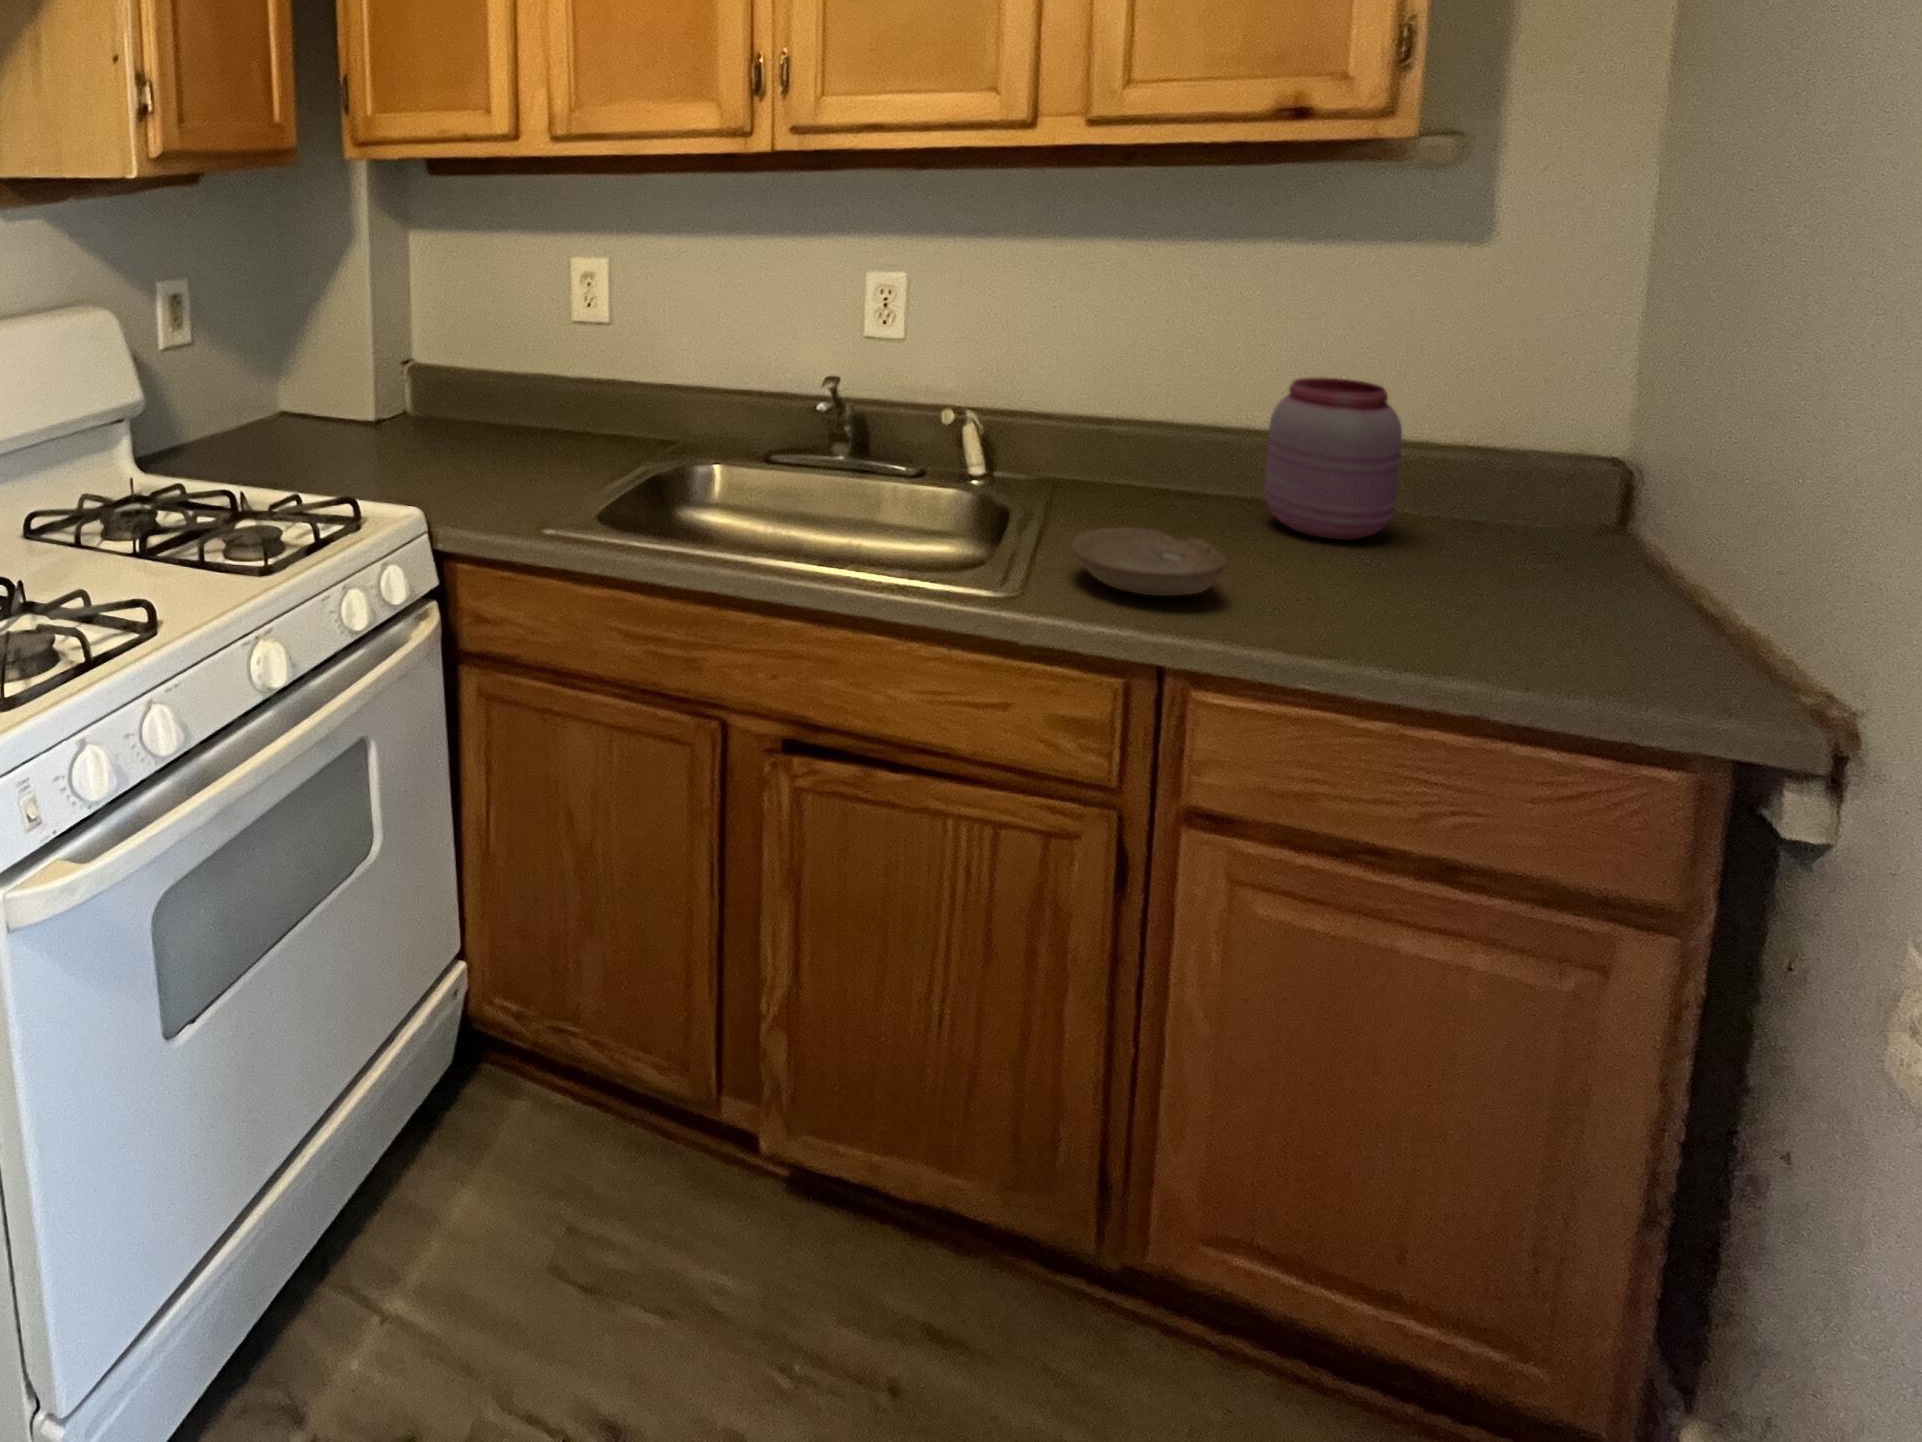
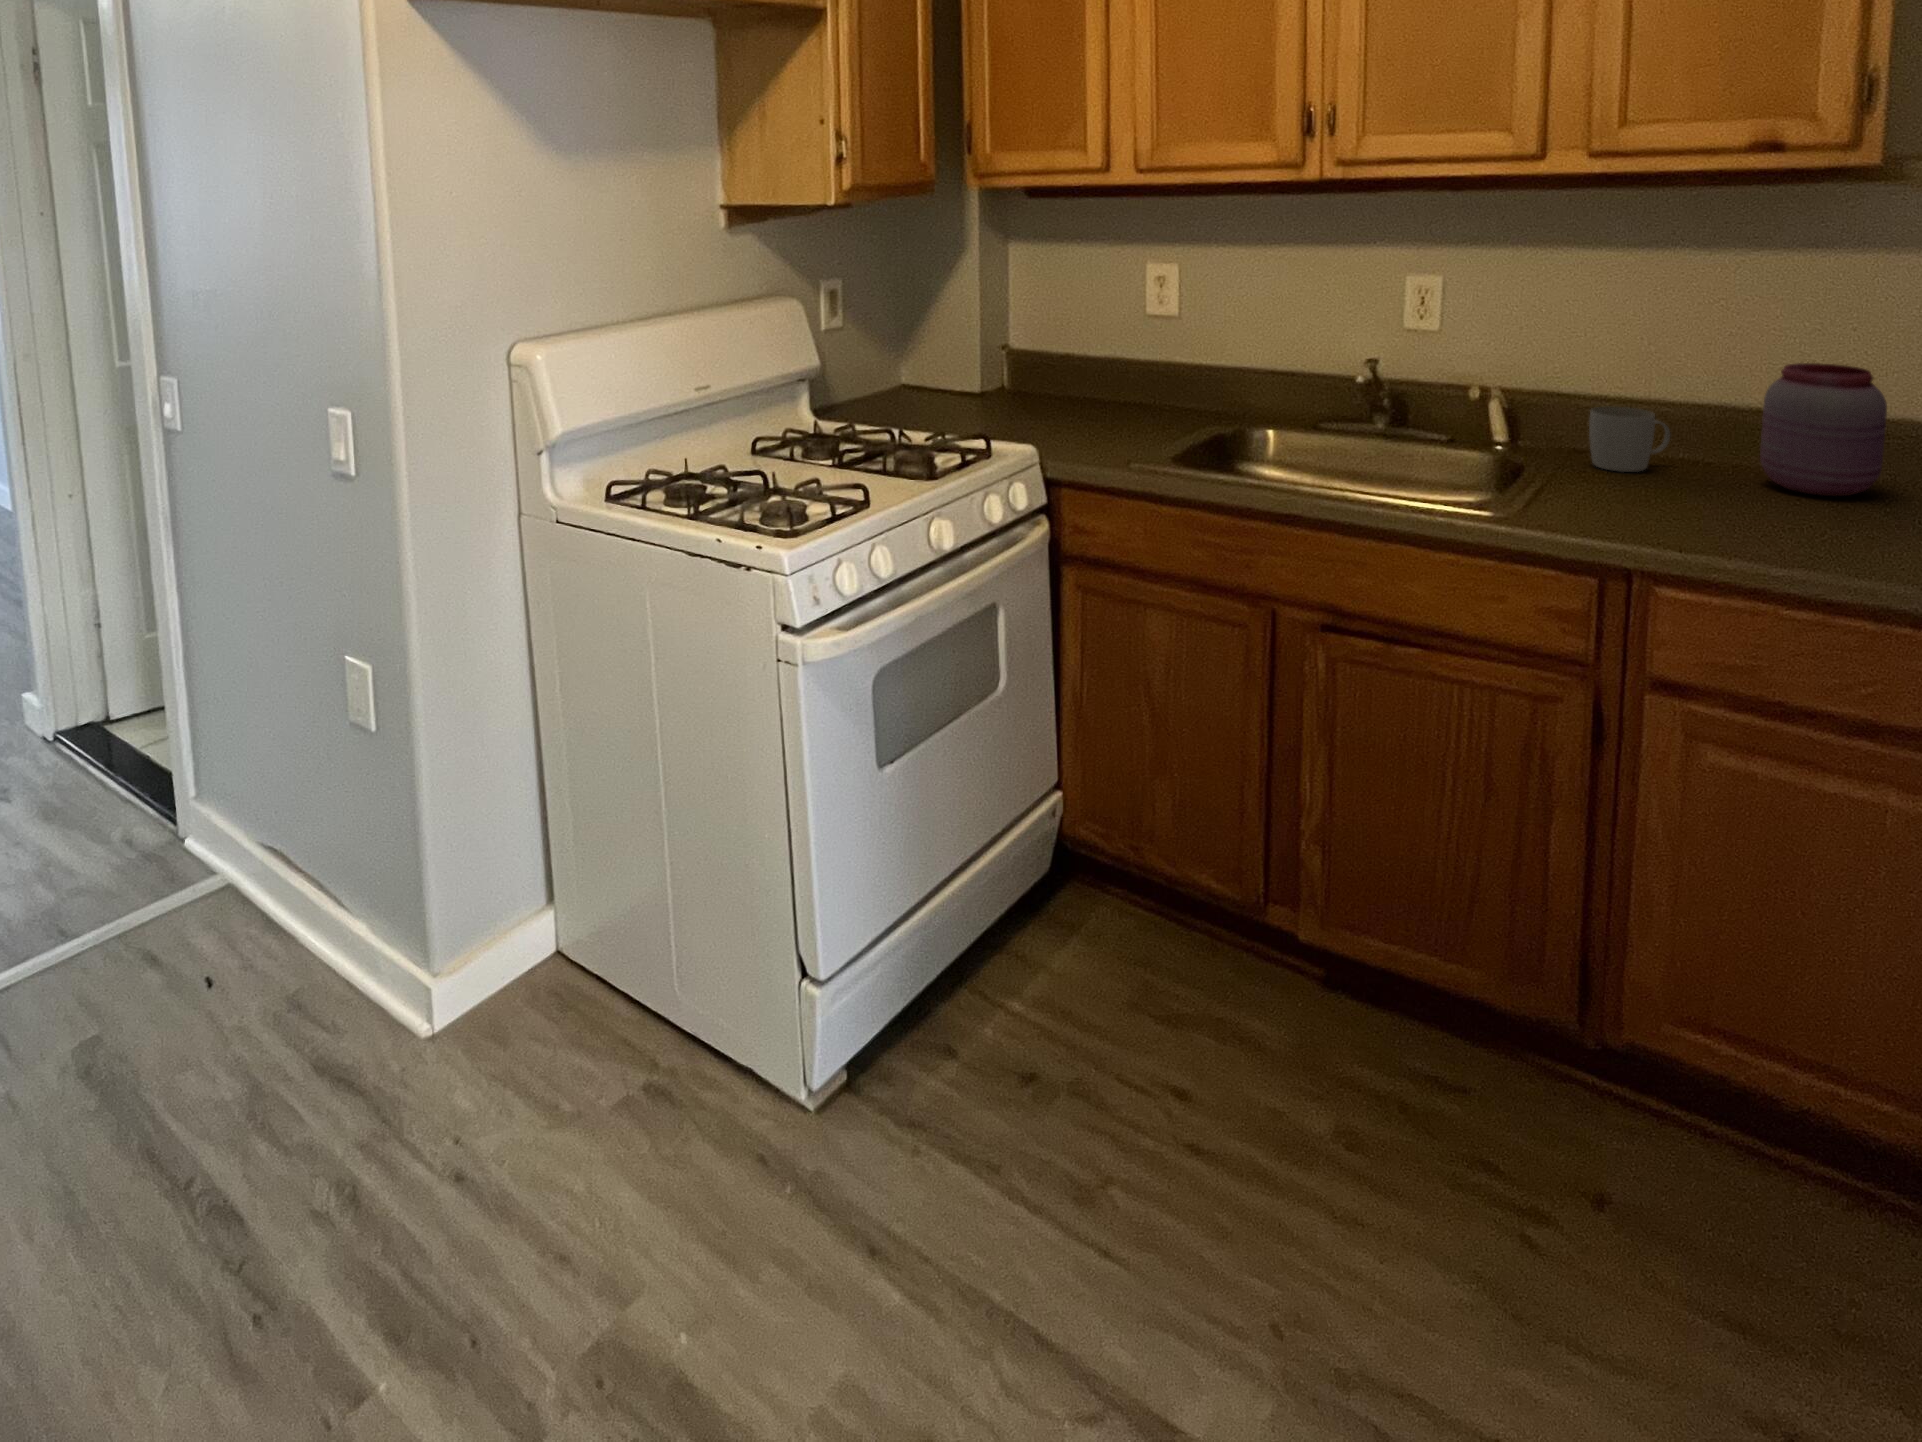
mug: none [1078,431,1163,513] -> present [1589,407,1670,472]
bowl: present [1072,527,1226,596] -> none [1566,474,1696,522]

